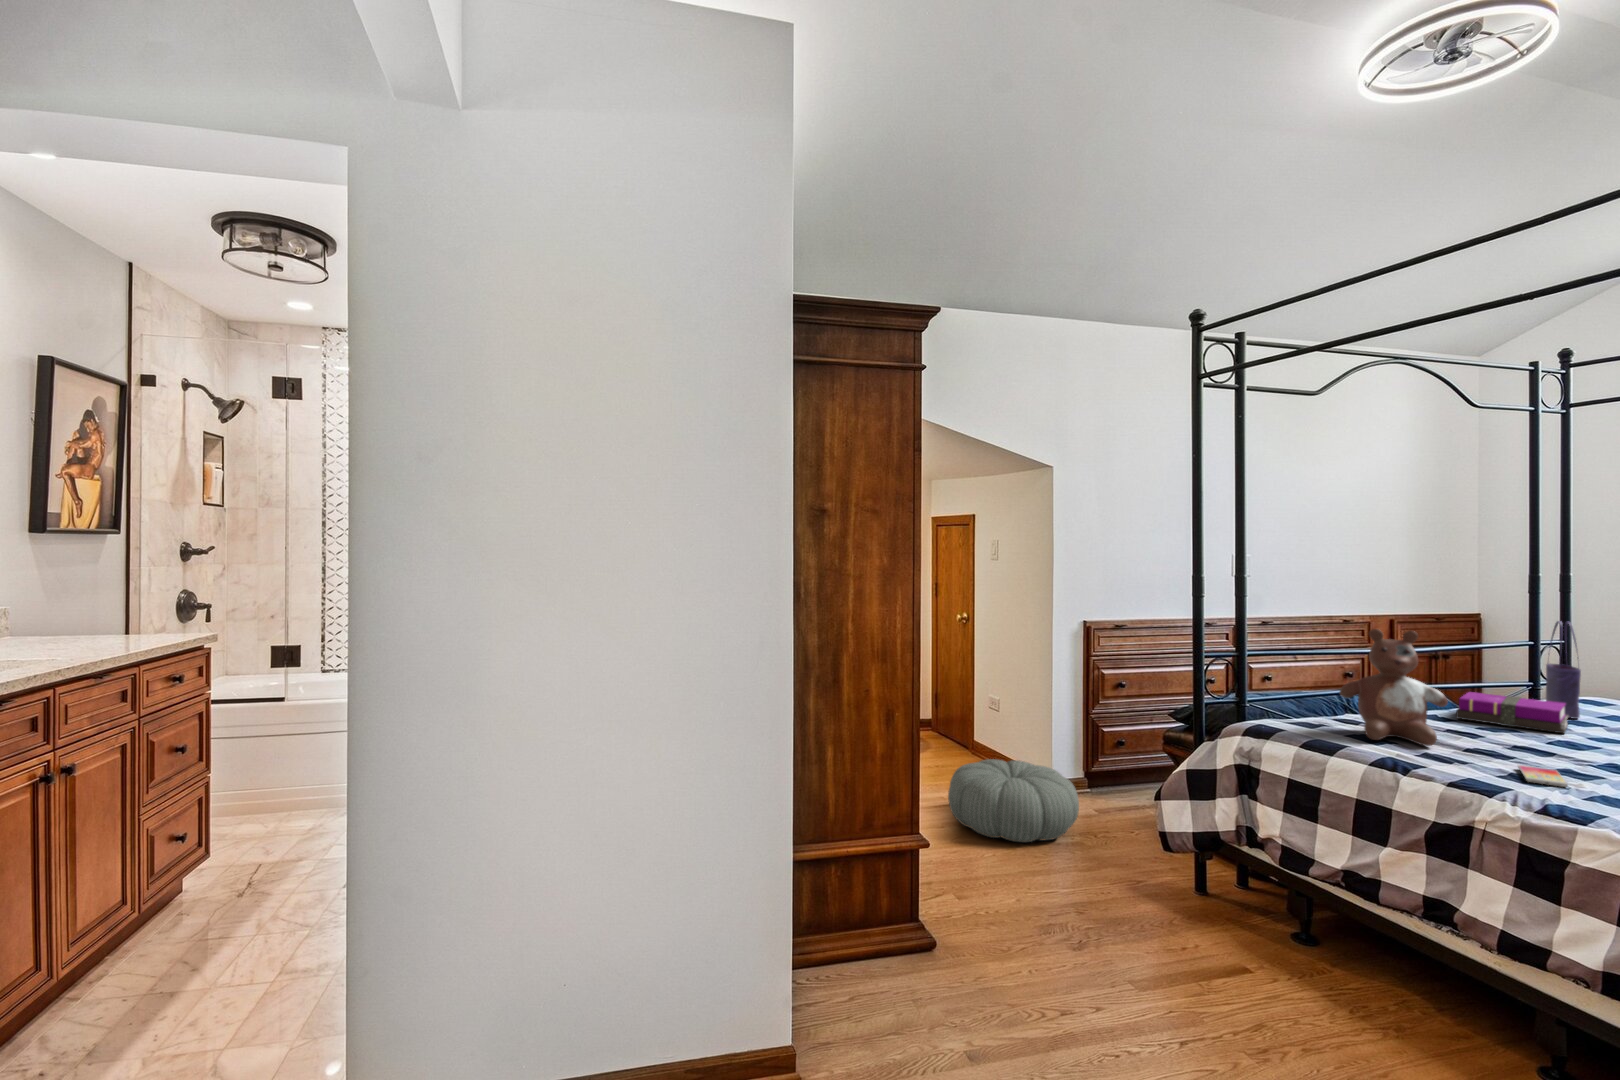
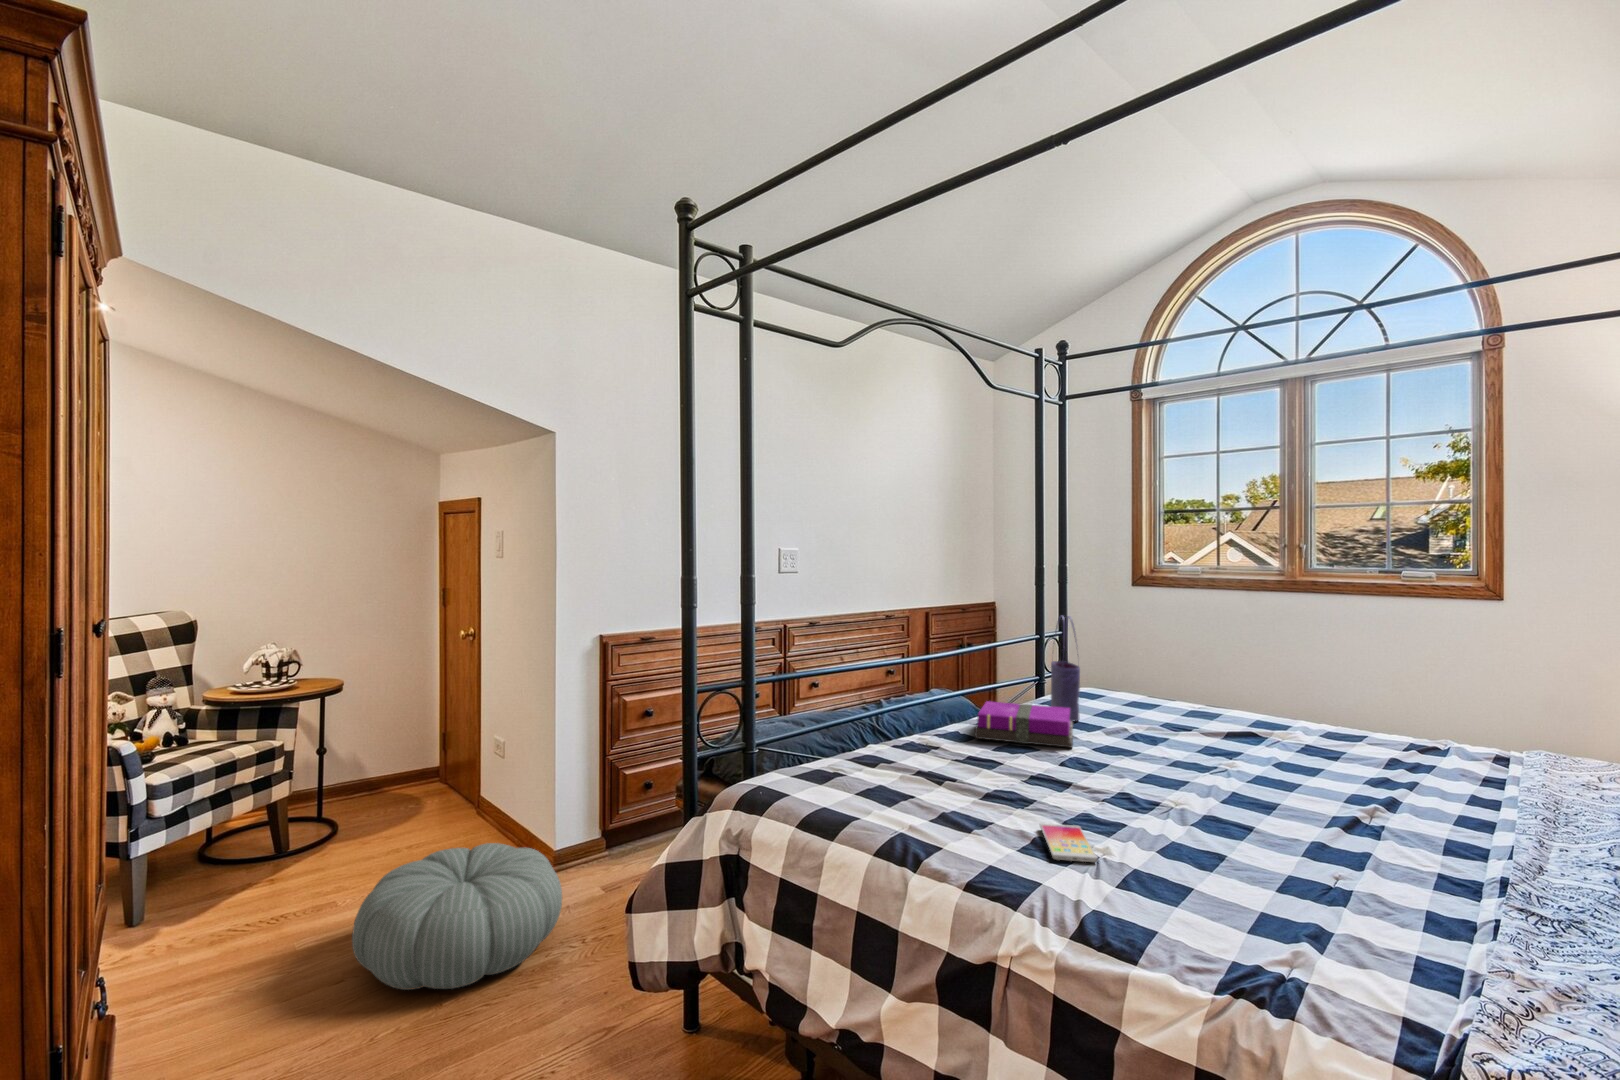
stuffed bear: present [1340,629,1448,746] -> none [851,642,966,799]

